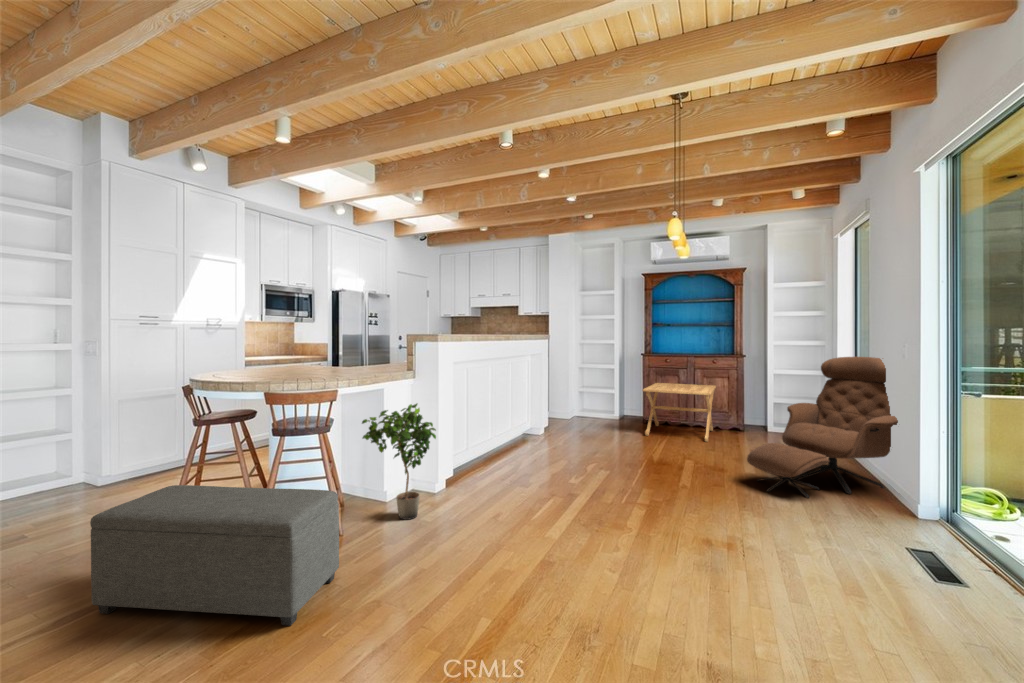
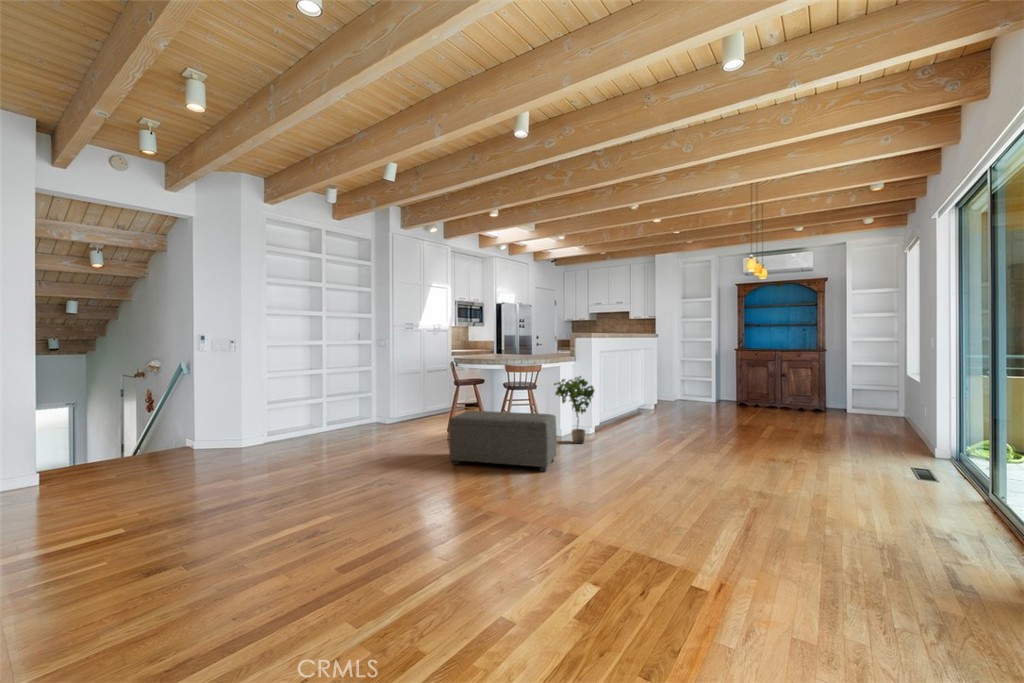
lounge chair: present [747,357,898,498] -> none [812,348,938,446]
side table: present [643,383,716,442] -> none [735,372,800,417]

